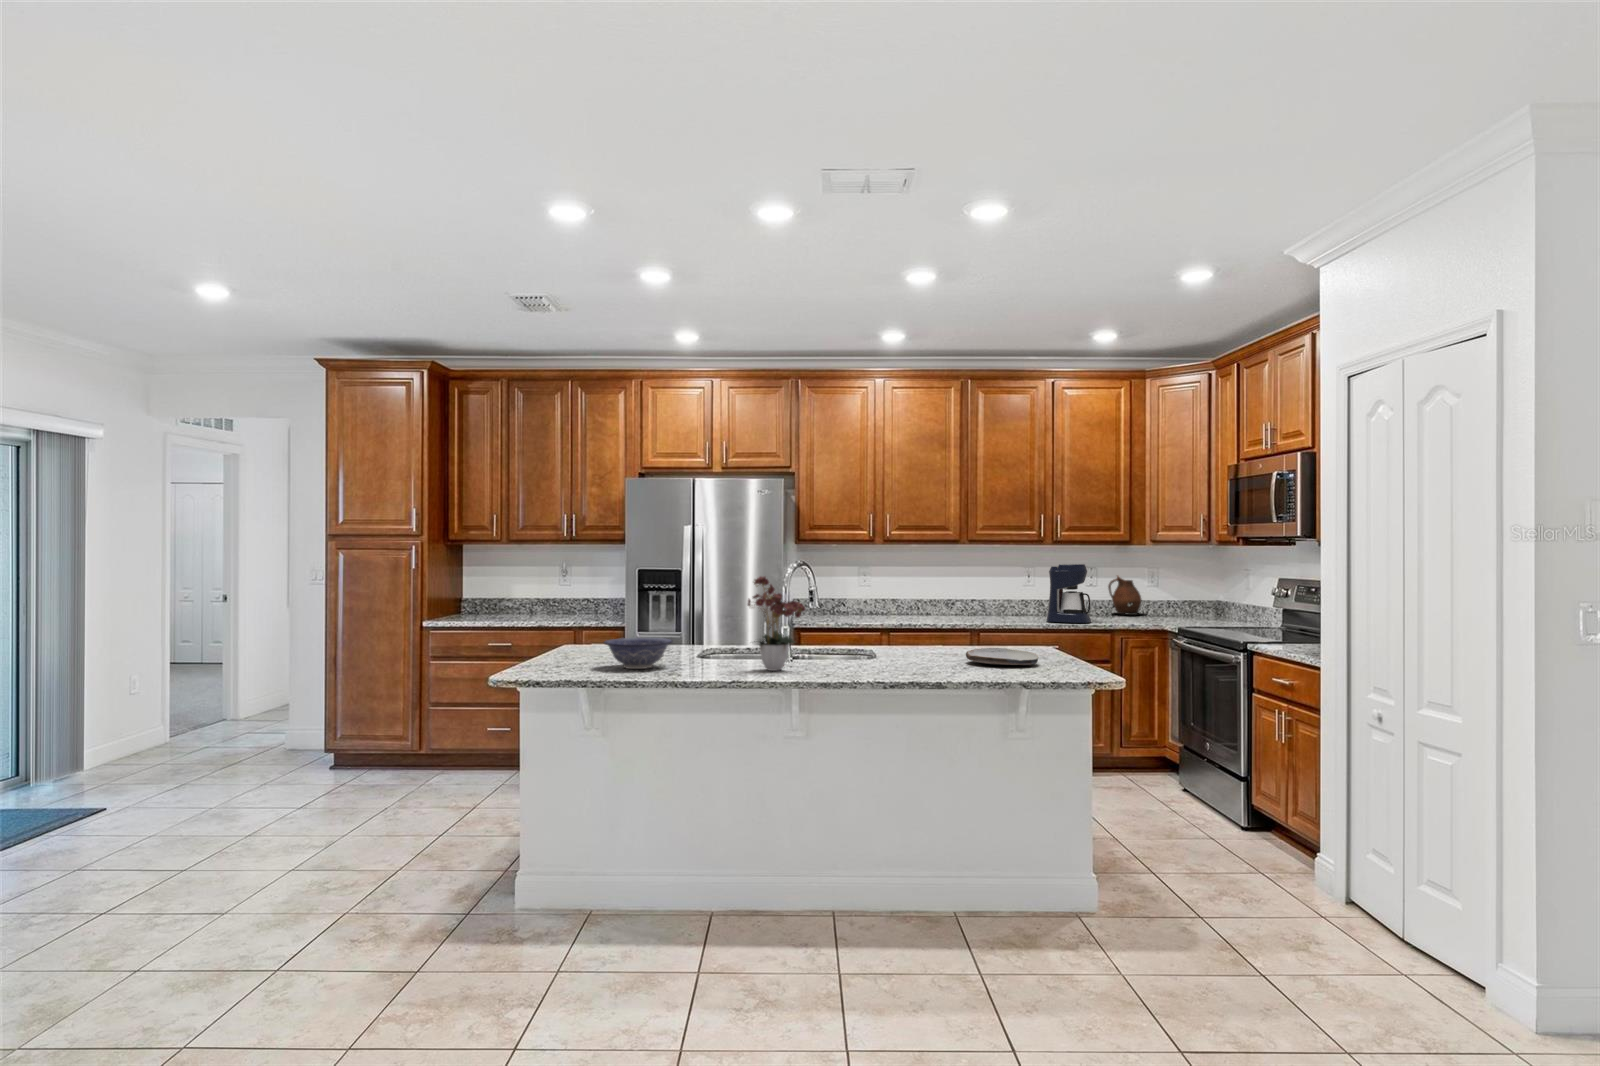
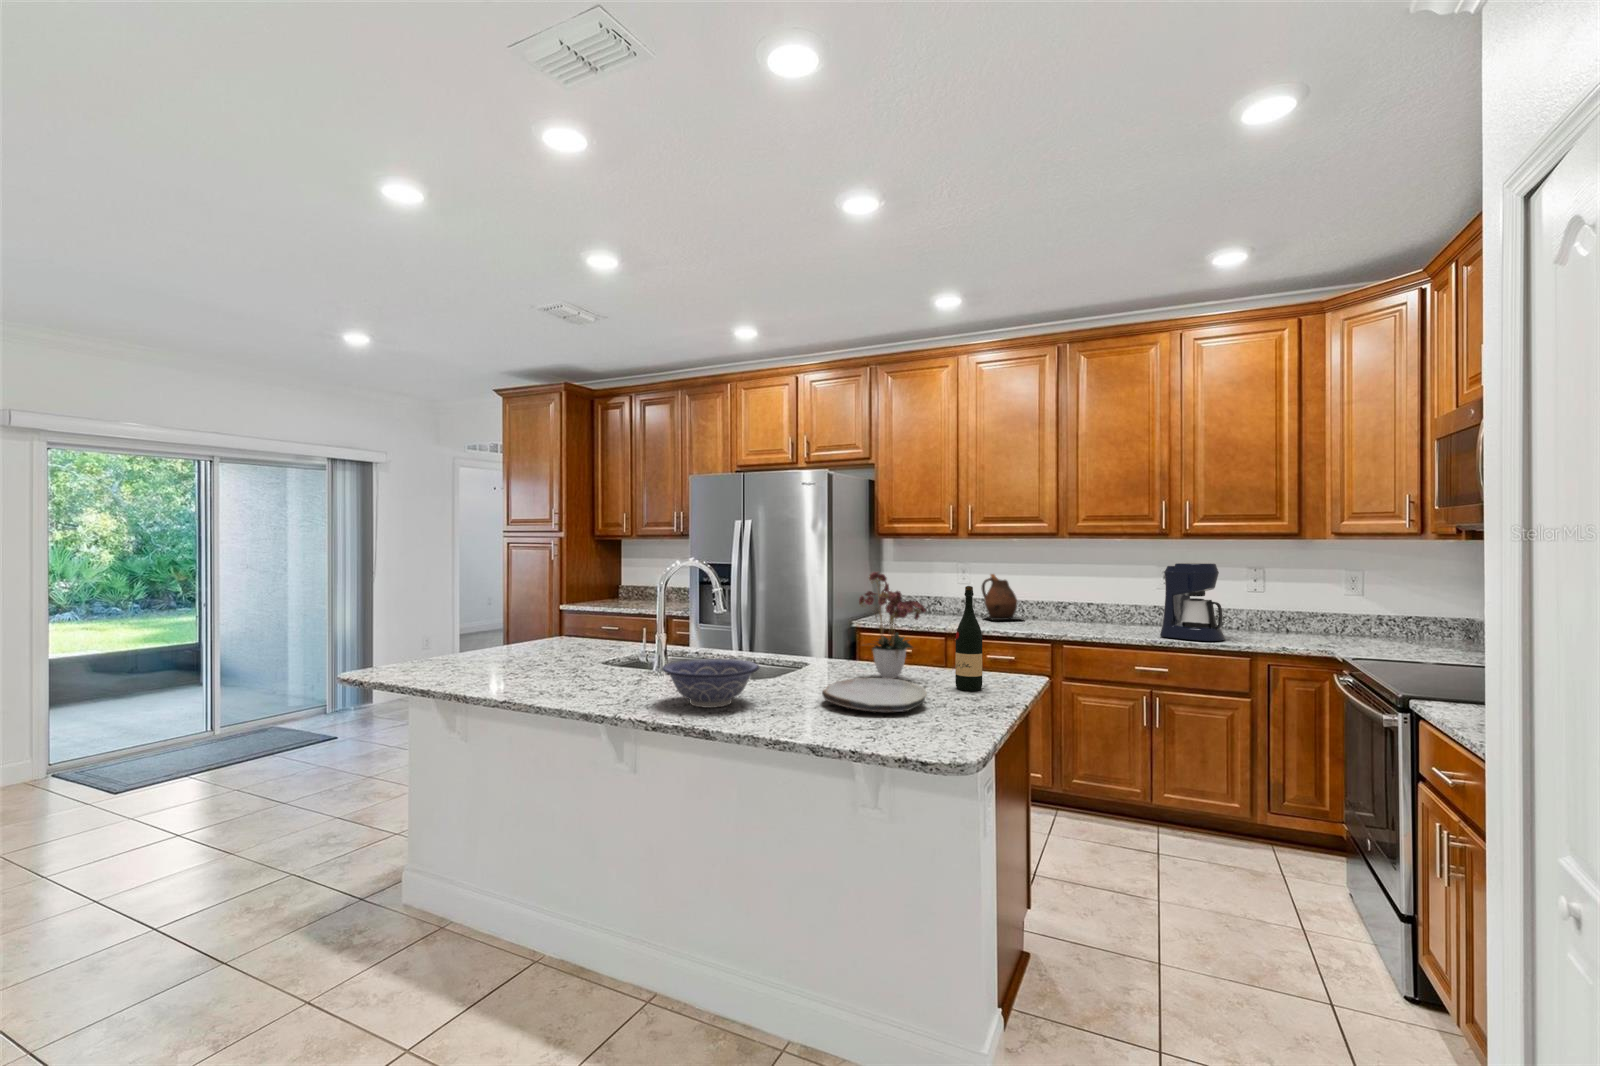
ceramic pitcher: present [1108,576,1141,615] -> present [981,574,1023,620]
flower arrangement: present [748,577,806,671] -> present [859,572,926,678]
wine bottle: none [1014,582,1034,655] -> present [955,586,982,691]
decorative bowl: present [604,638,673,669] -> present [662,659,759,708]

